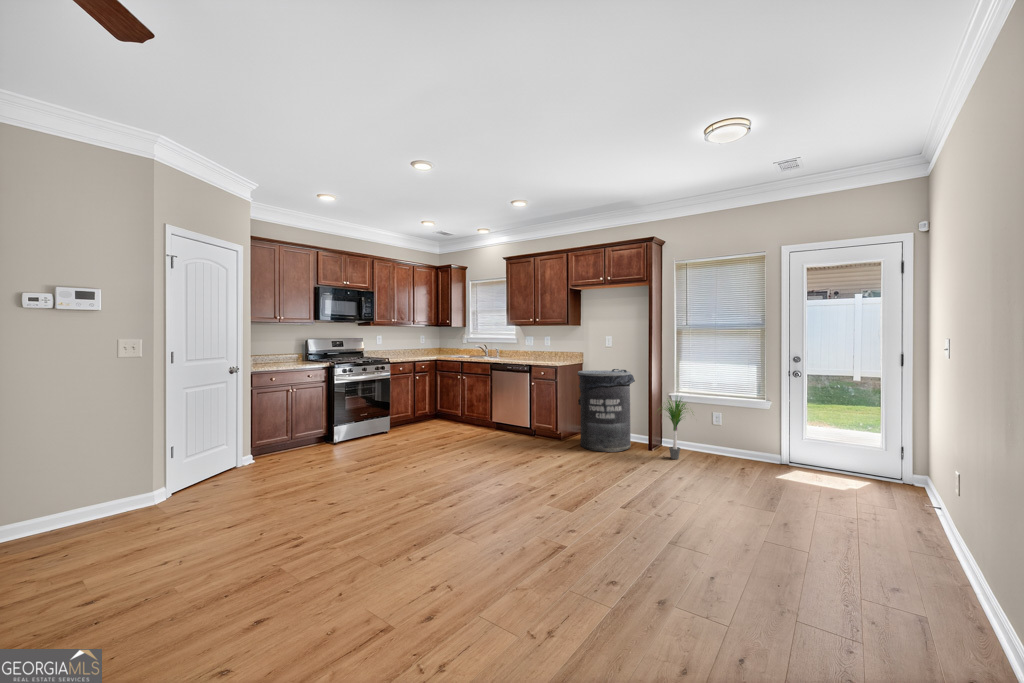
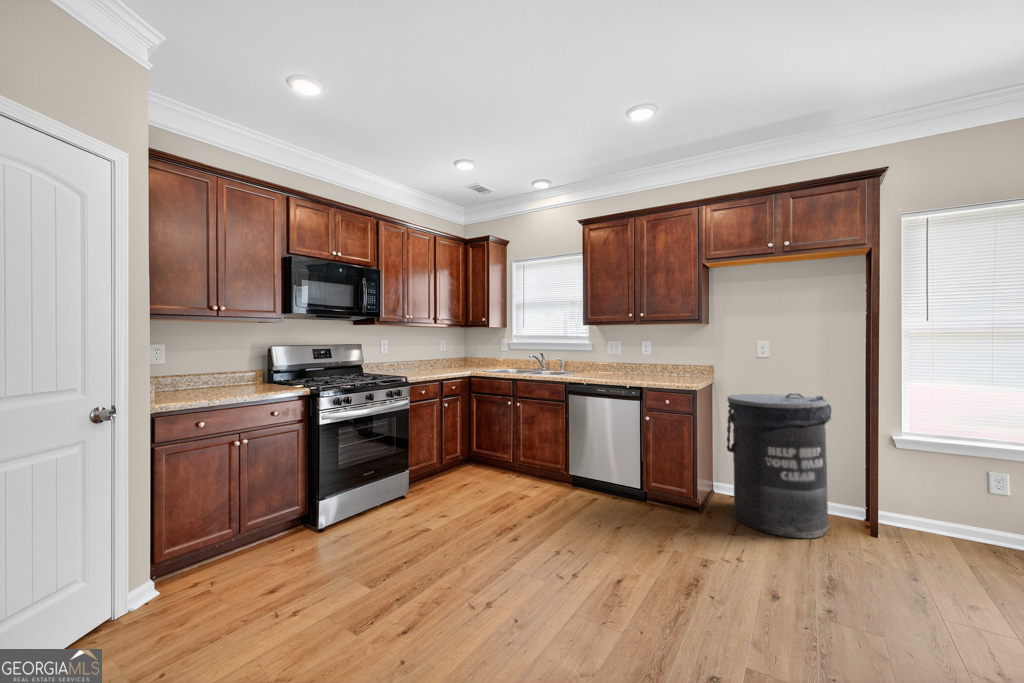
potted plant: present [662,399,686,459] -> none [886,434,992,557]

